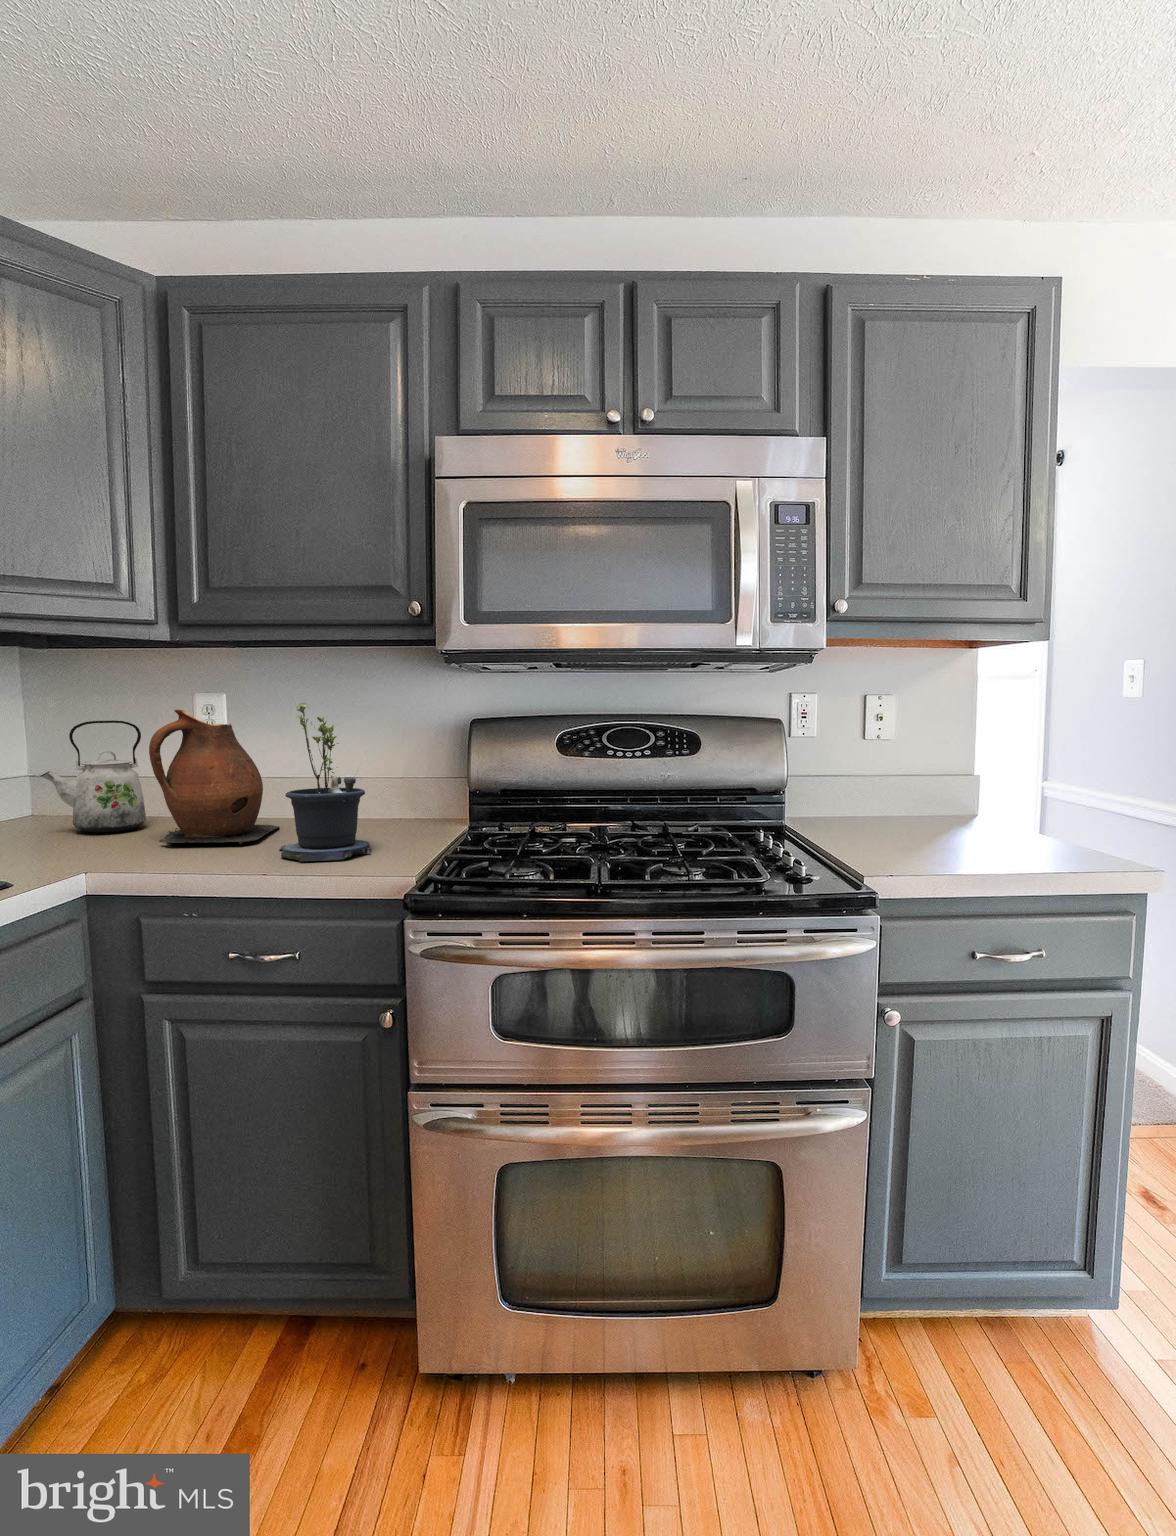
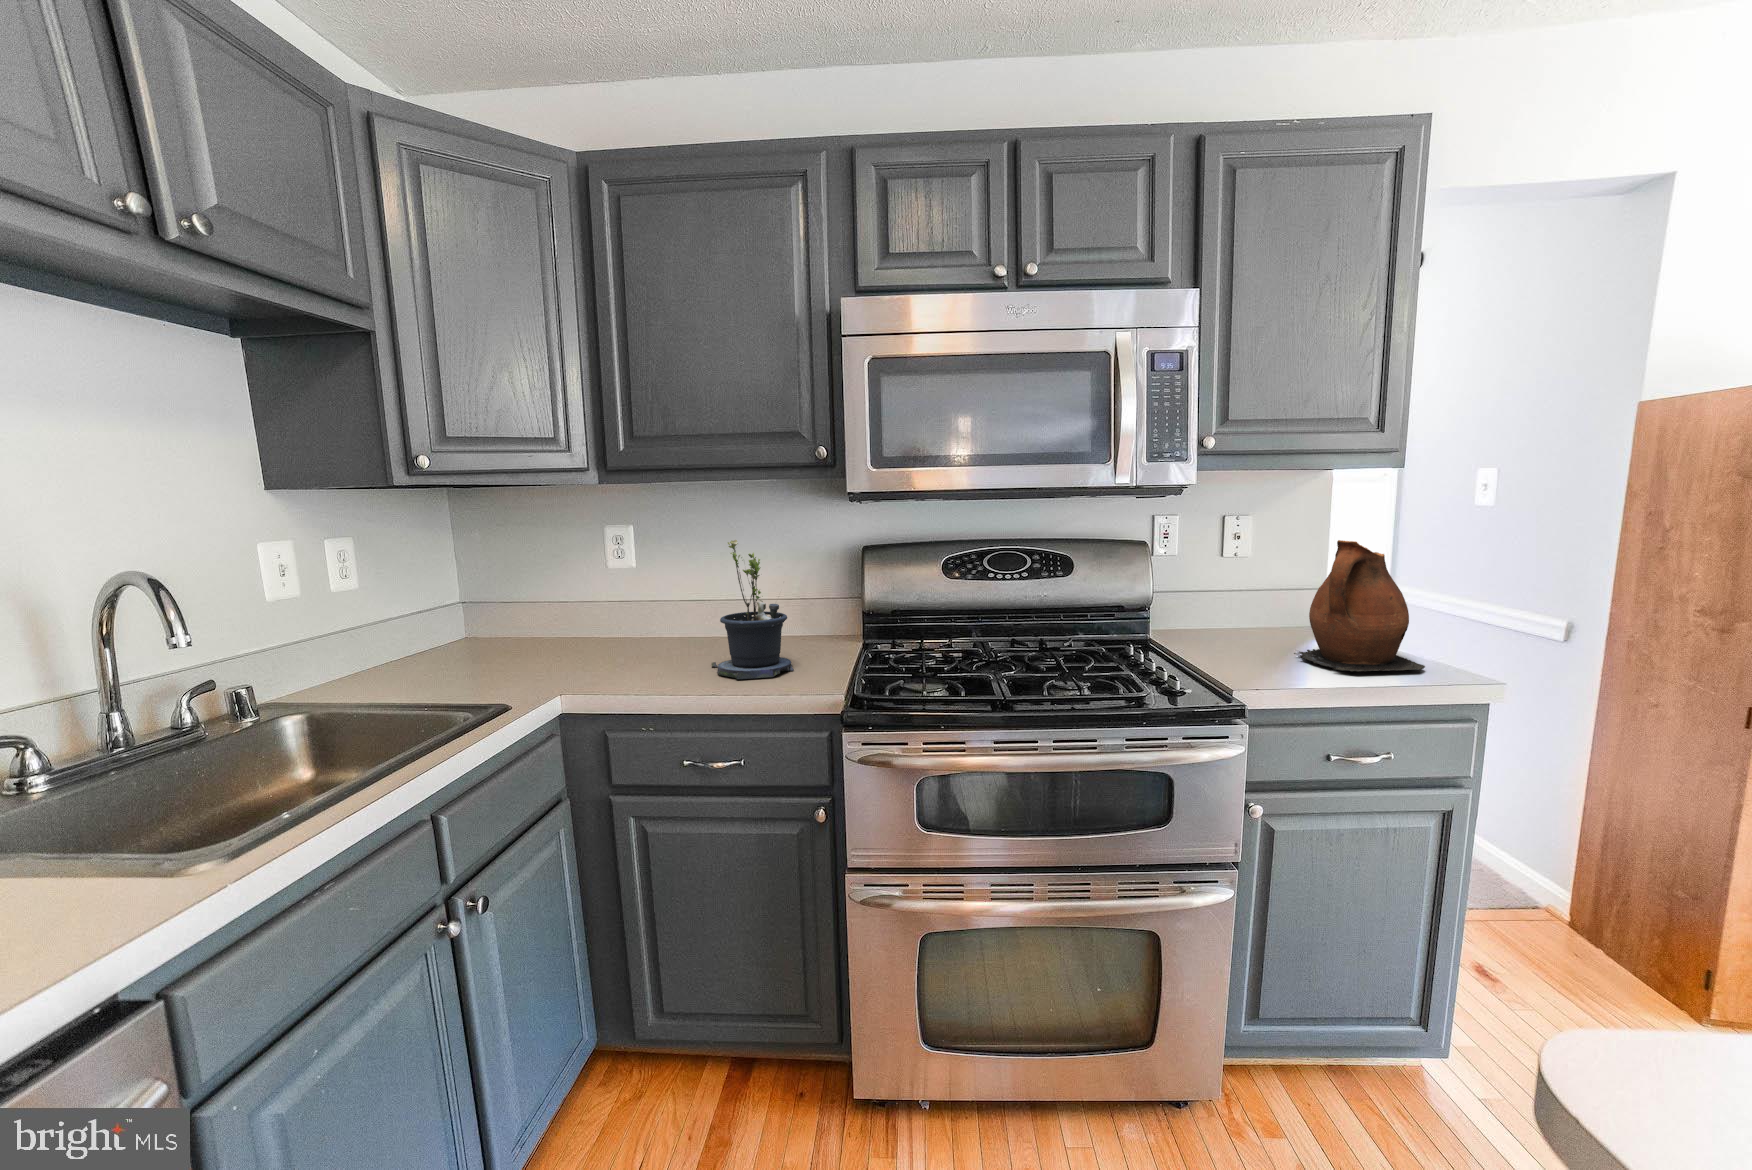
ceramic pitcher: present [149,709,280,845] -> present [1294,540,1425,672]
kettle: present [41,720,146,833] -> none [492,549,579,649]

